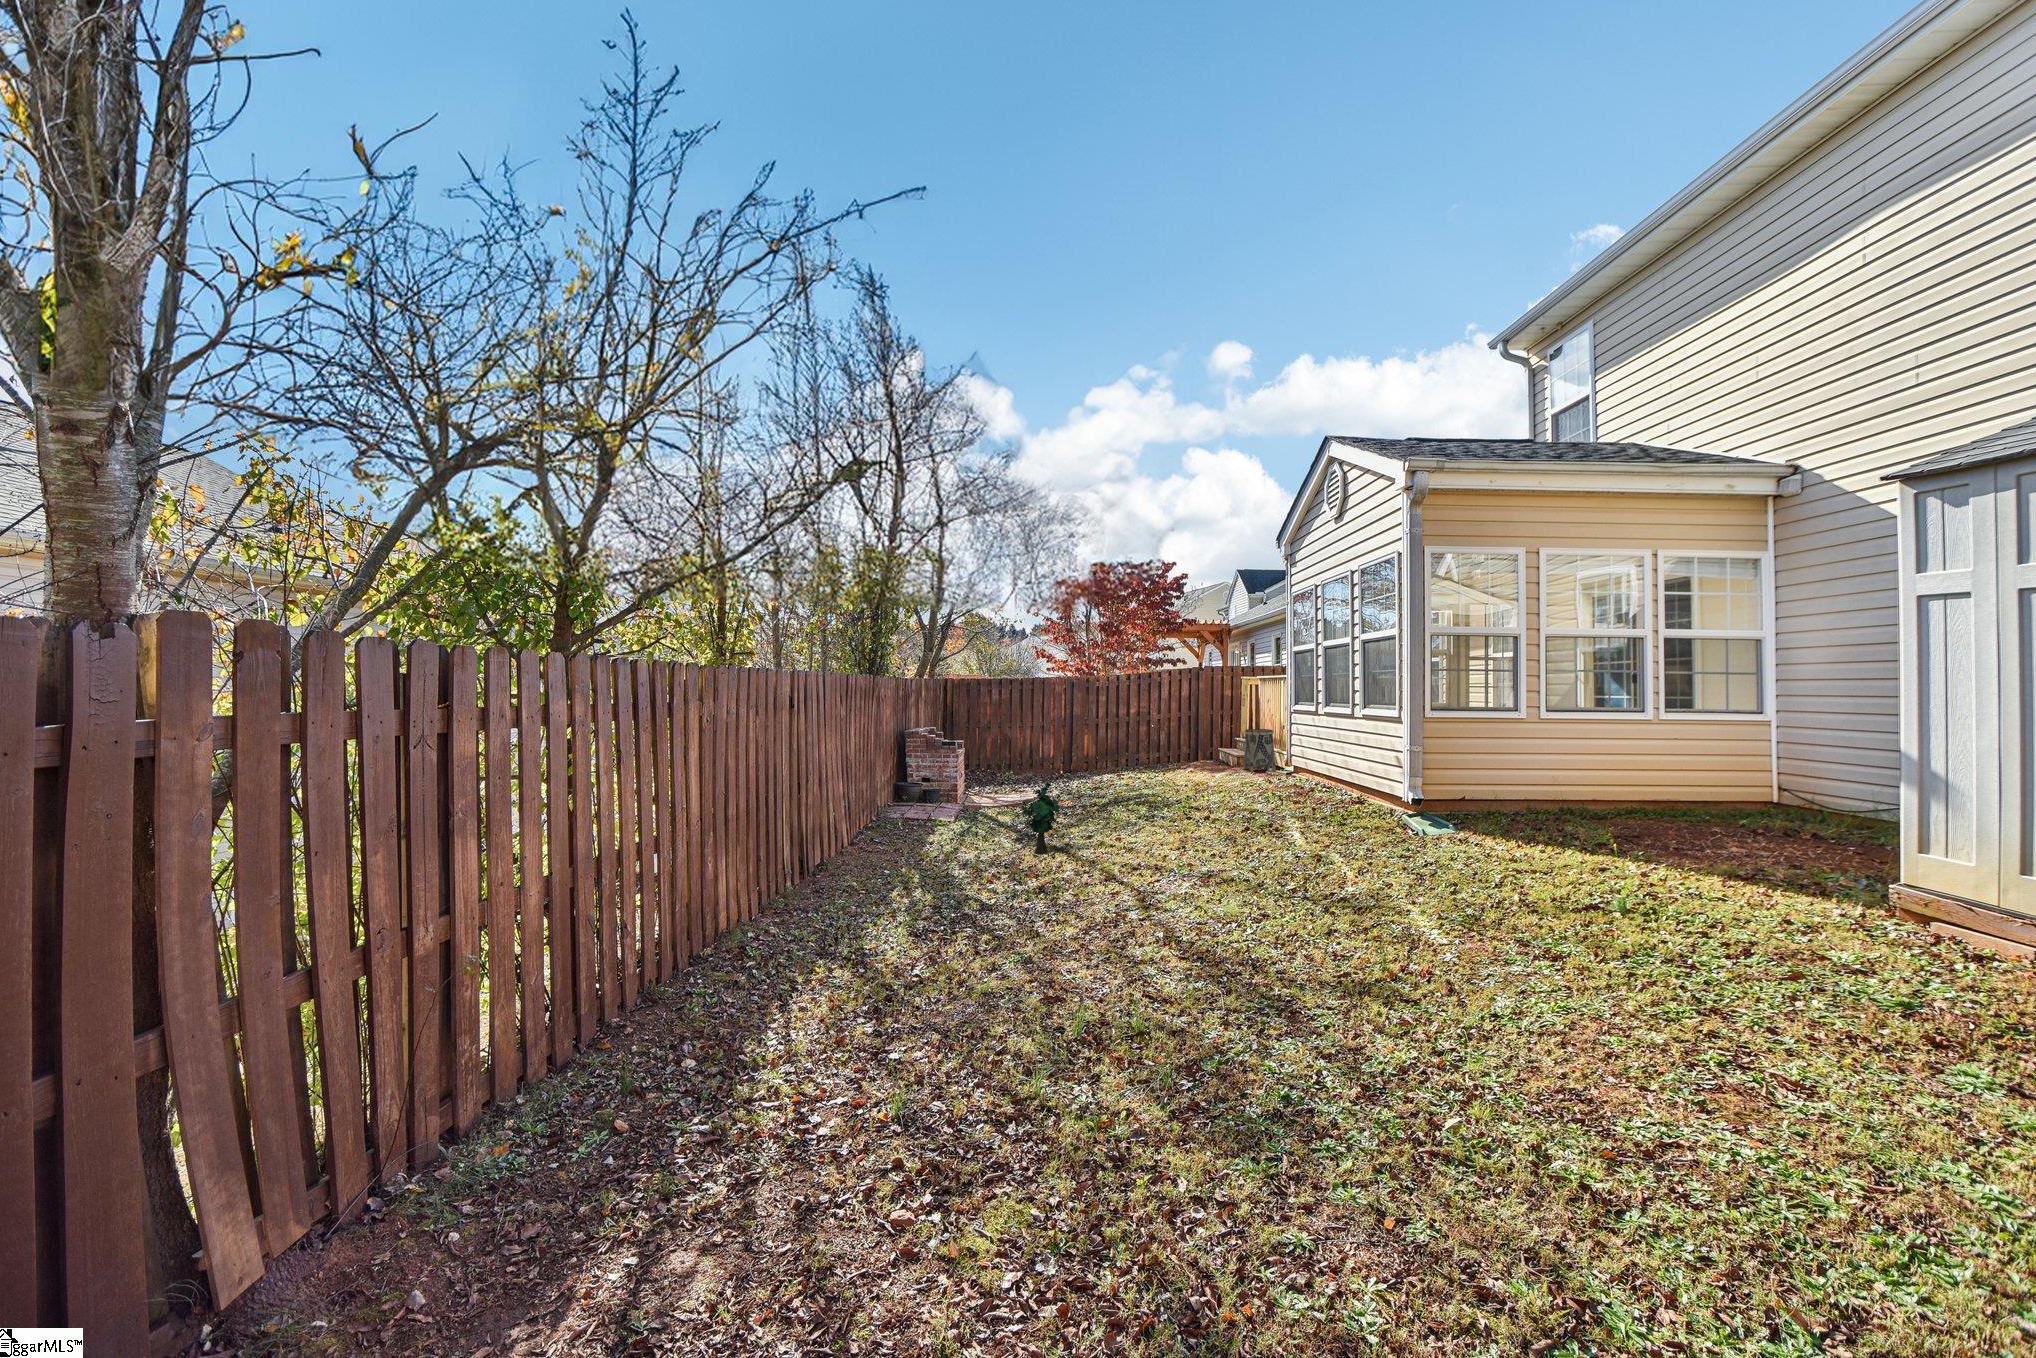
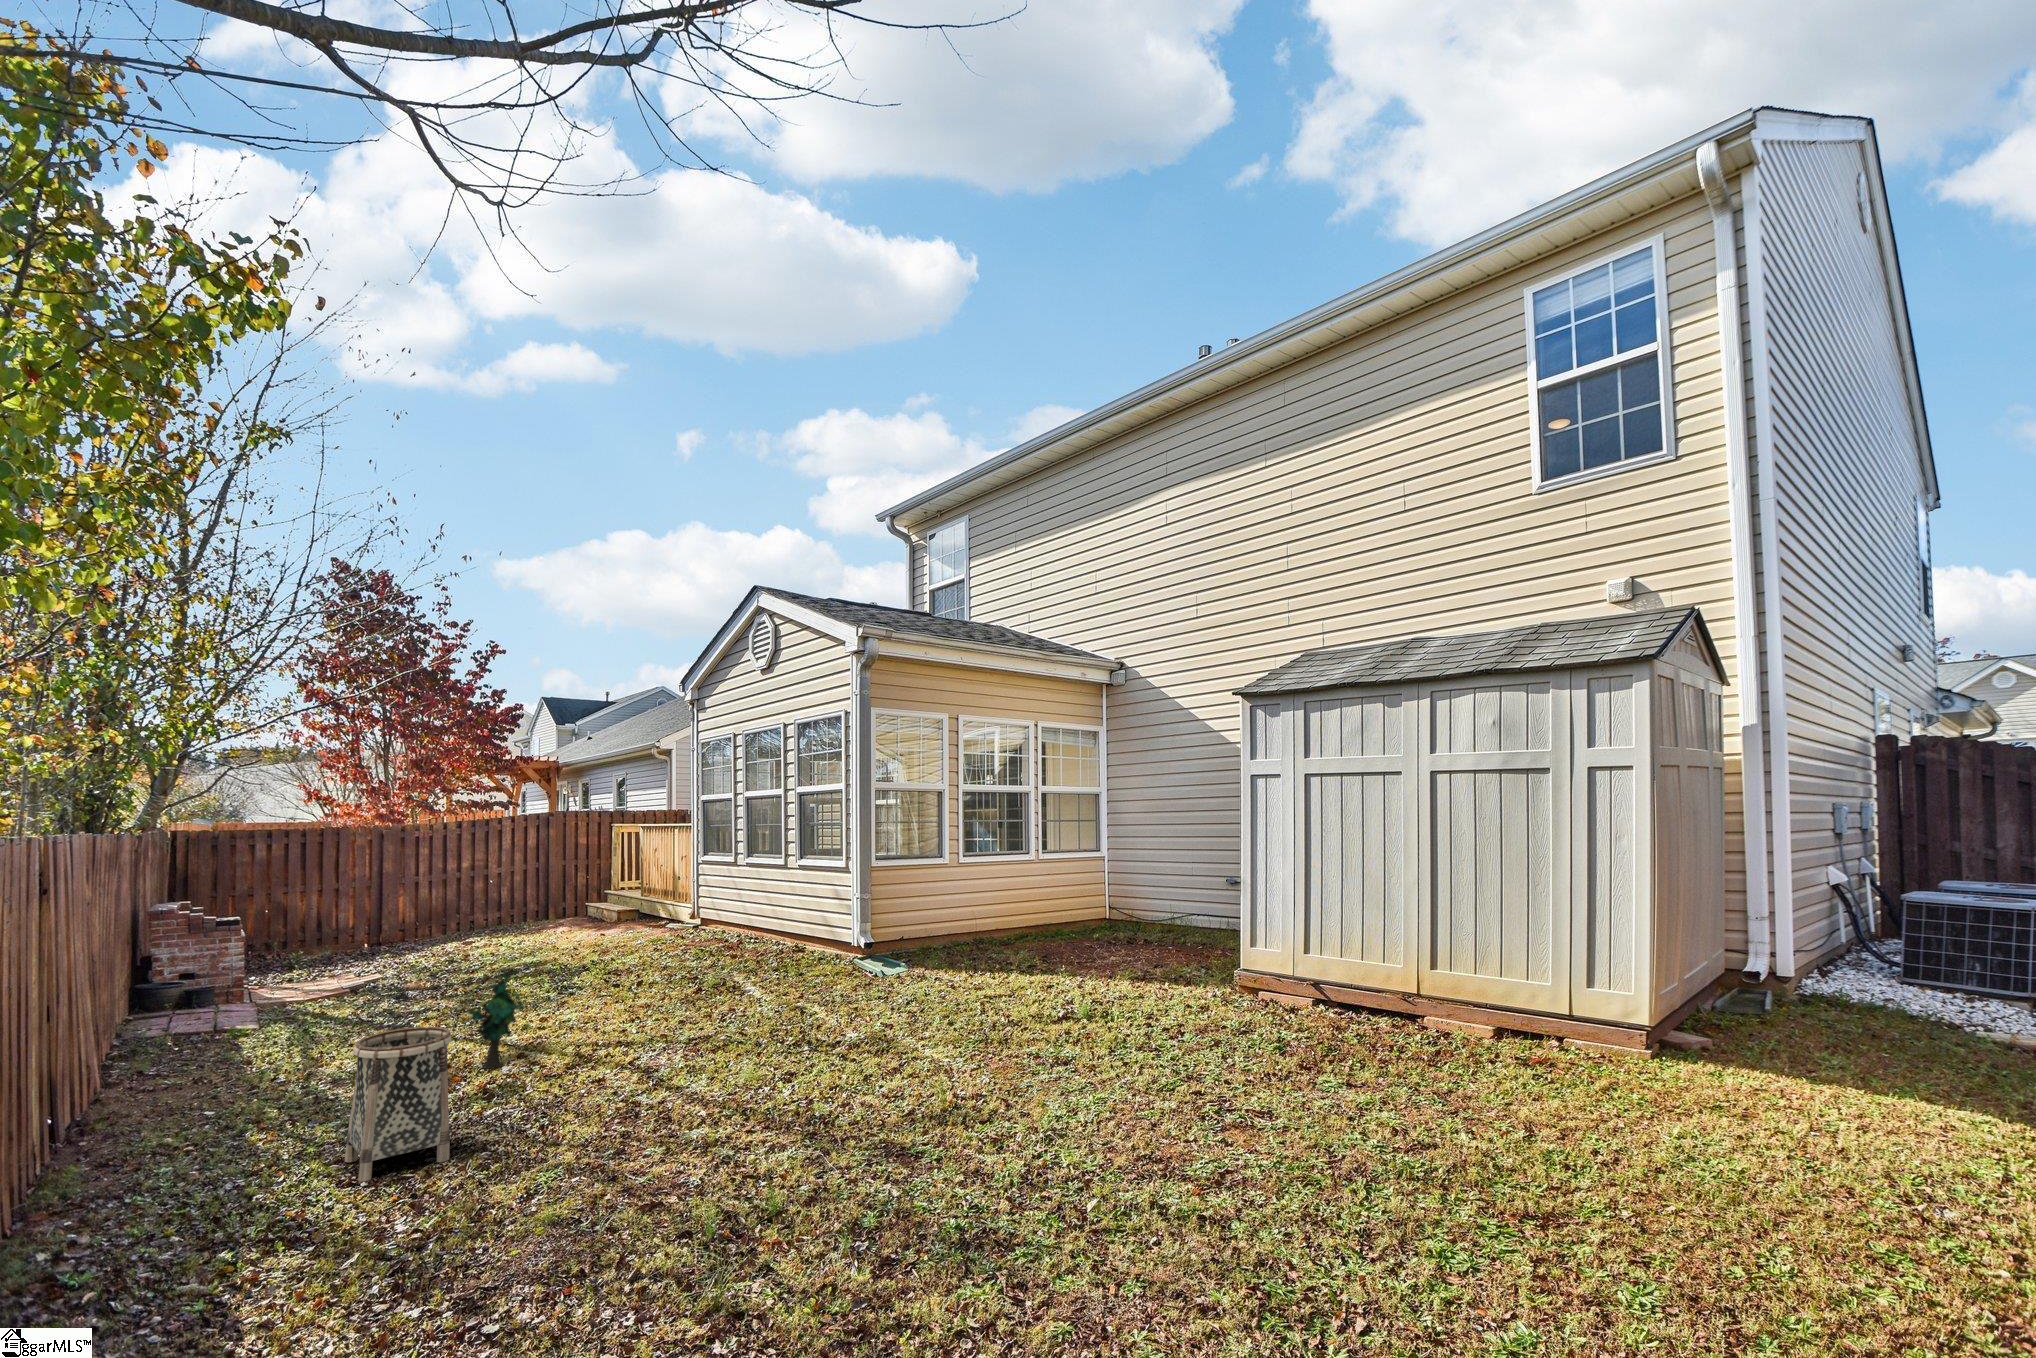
basket: present [1244,729,1276,772] -> present [345,1027,452,1182]

